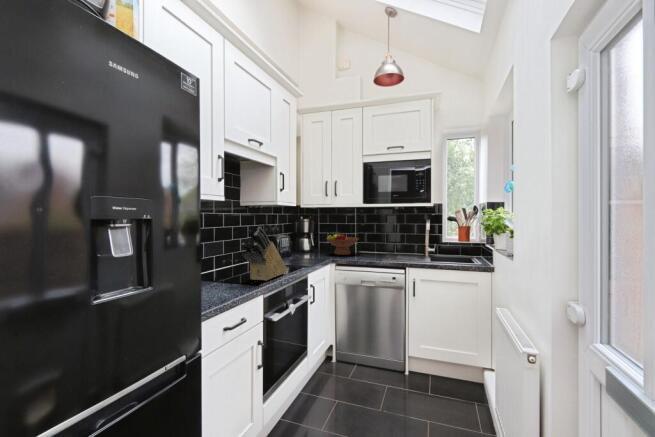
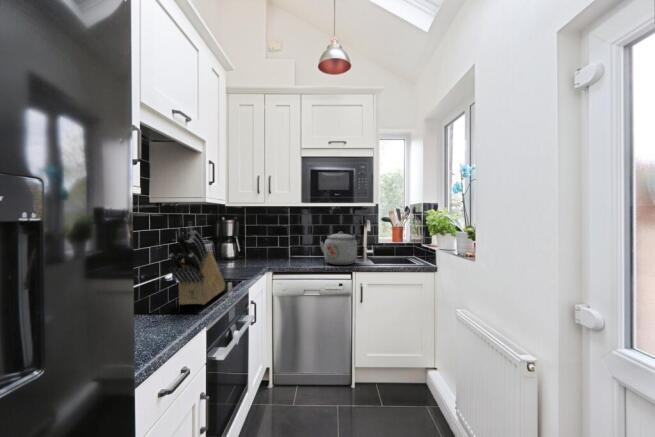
kettle: none [380,230,419,261] -> present [320,232,361,265]
fruit bowl: present [327,233,358,255] -> none [256,235,294,261]

